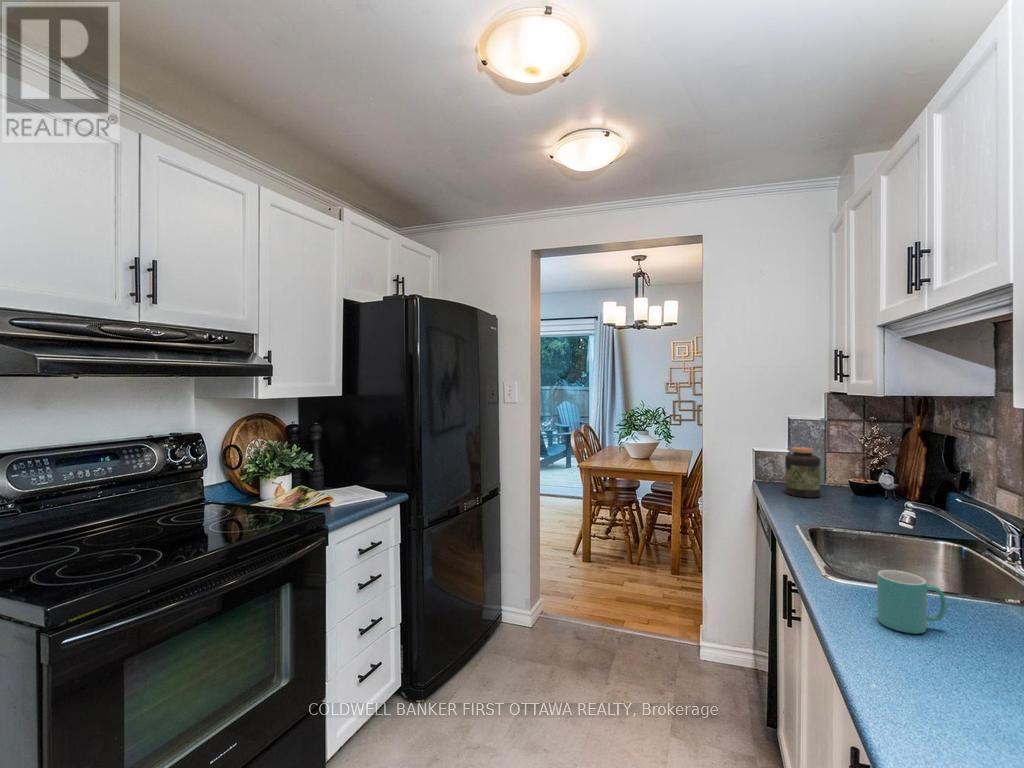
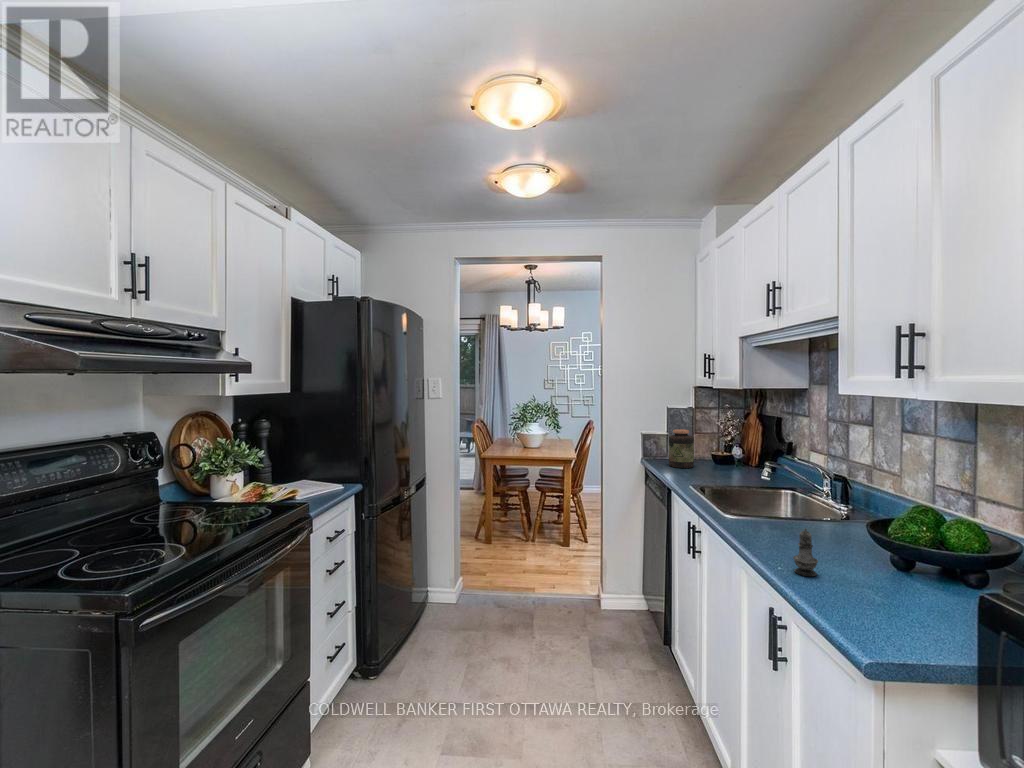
mug: present [877,570,946,634] -> none [756,506,795,545]
salt shaker: none [927,622,973,704] -> present [793,528,818,576]

